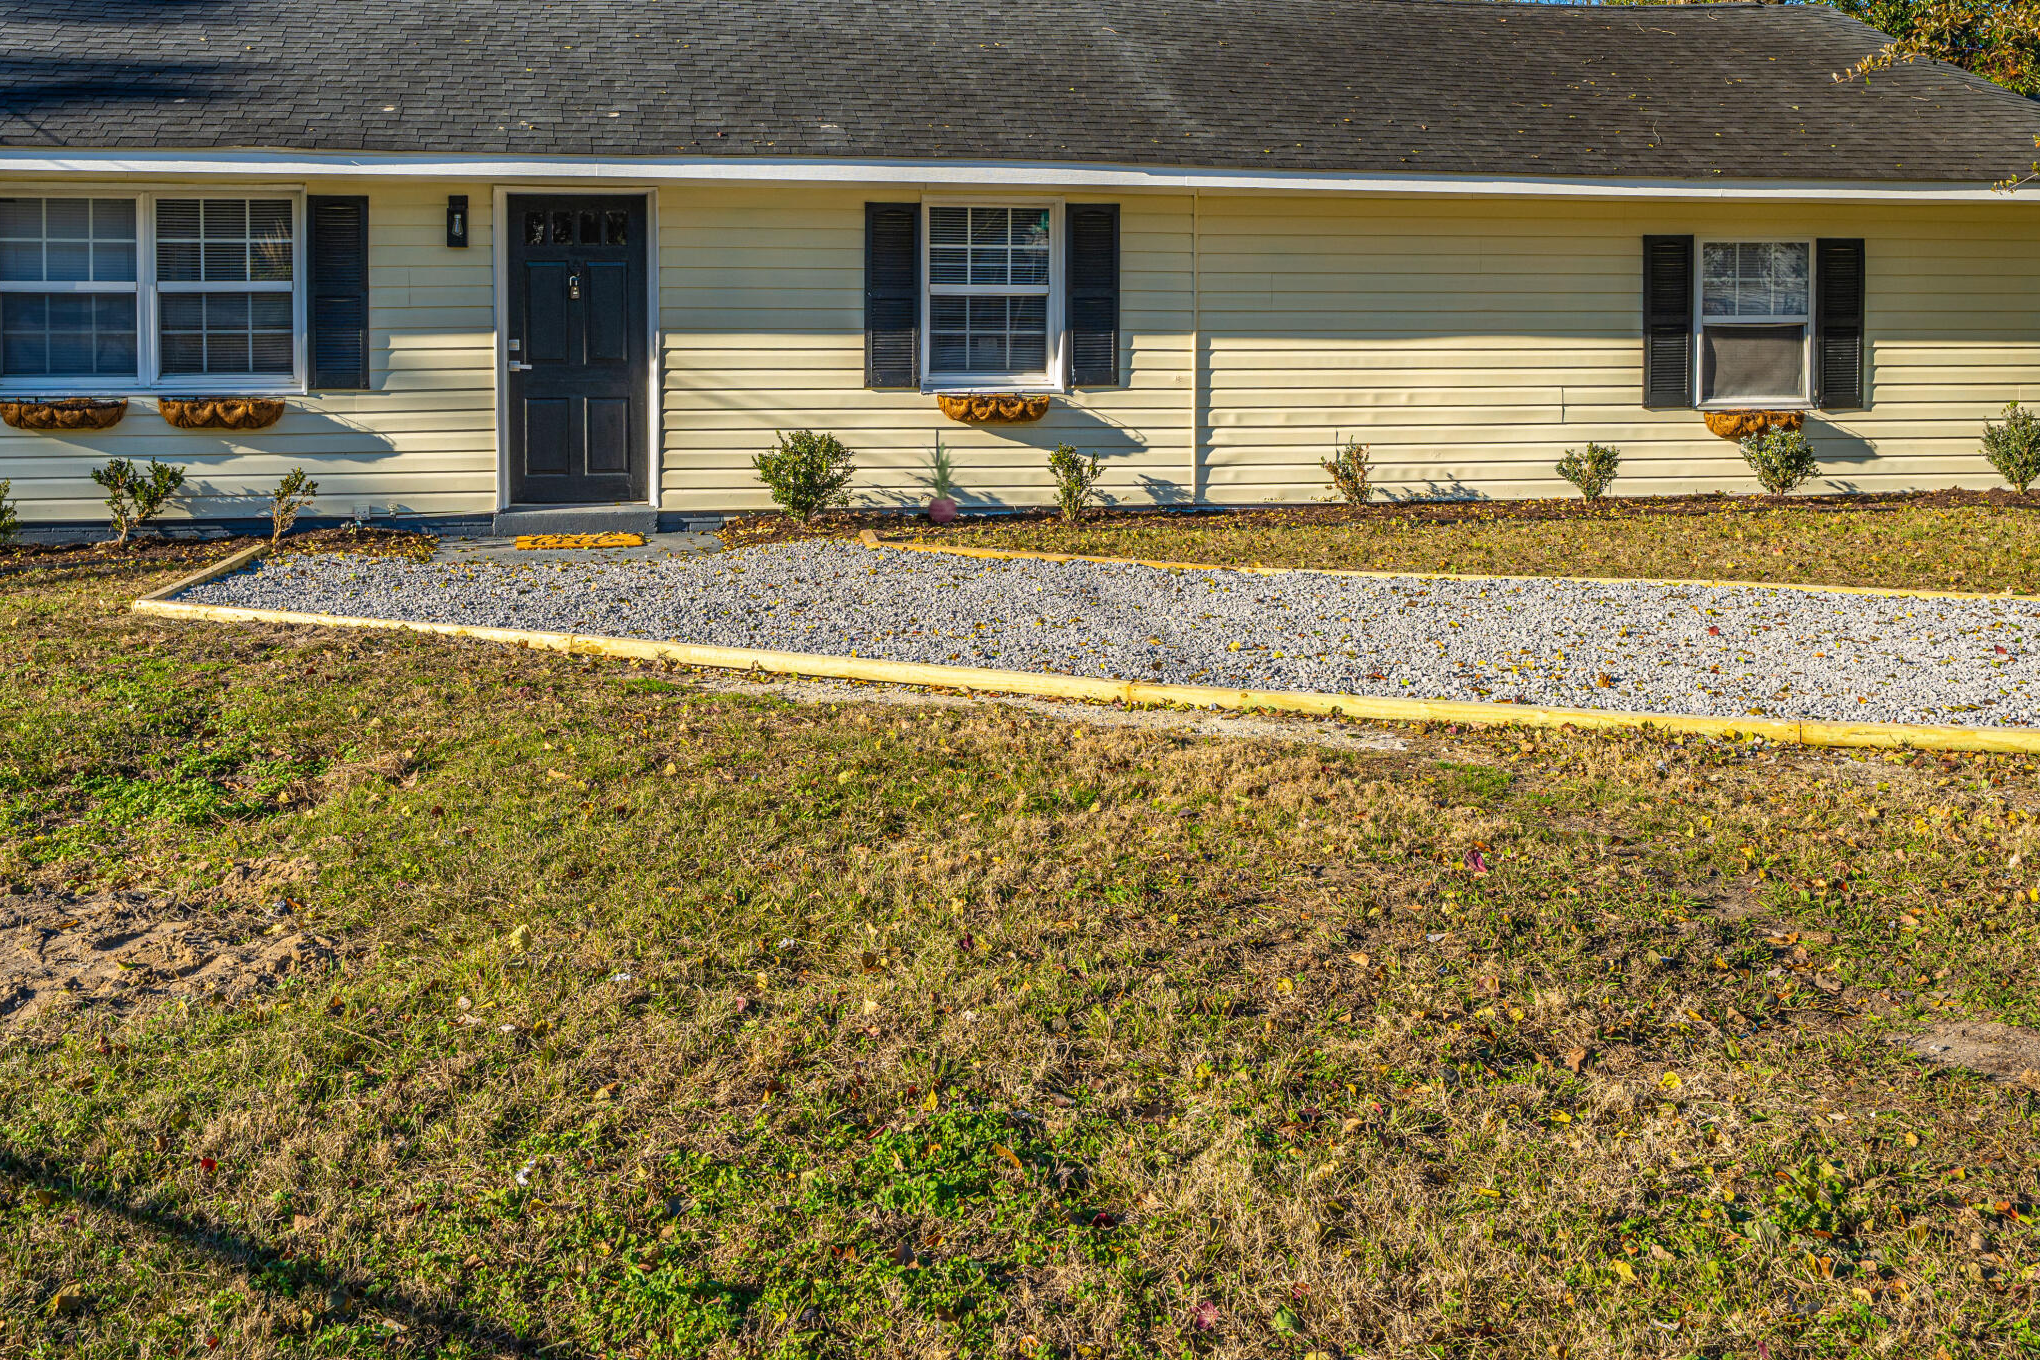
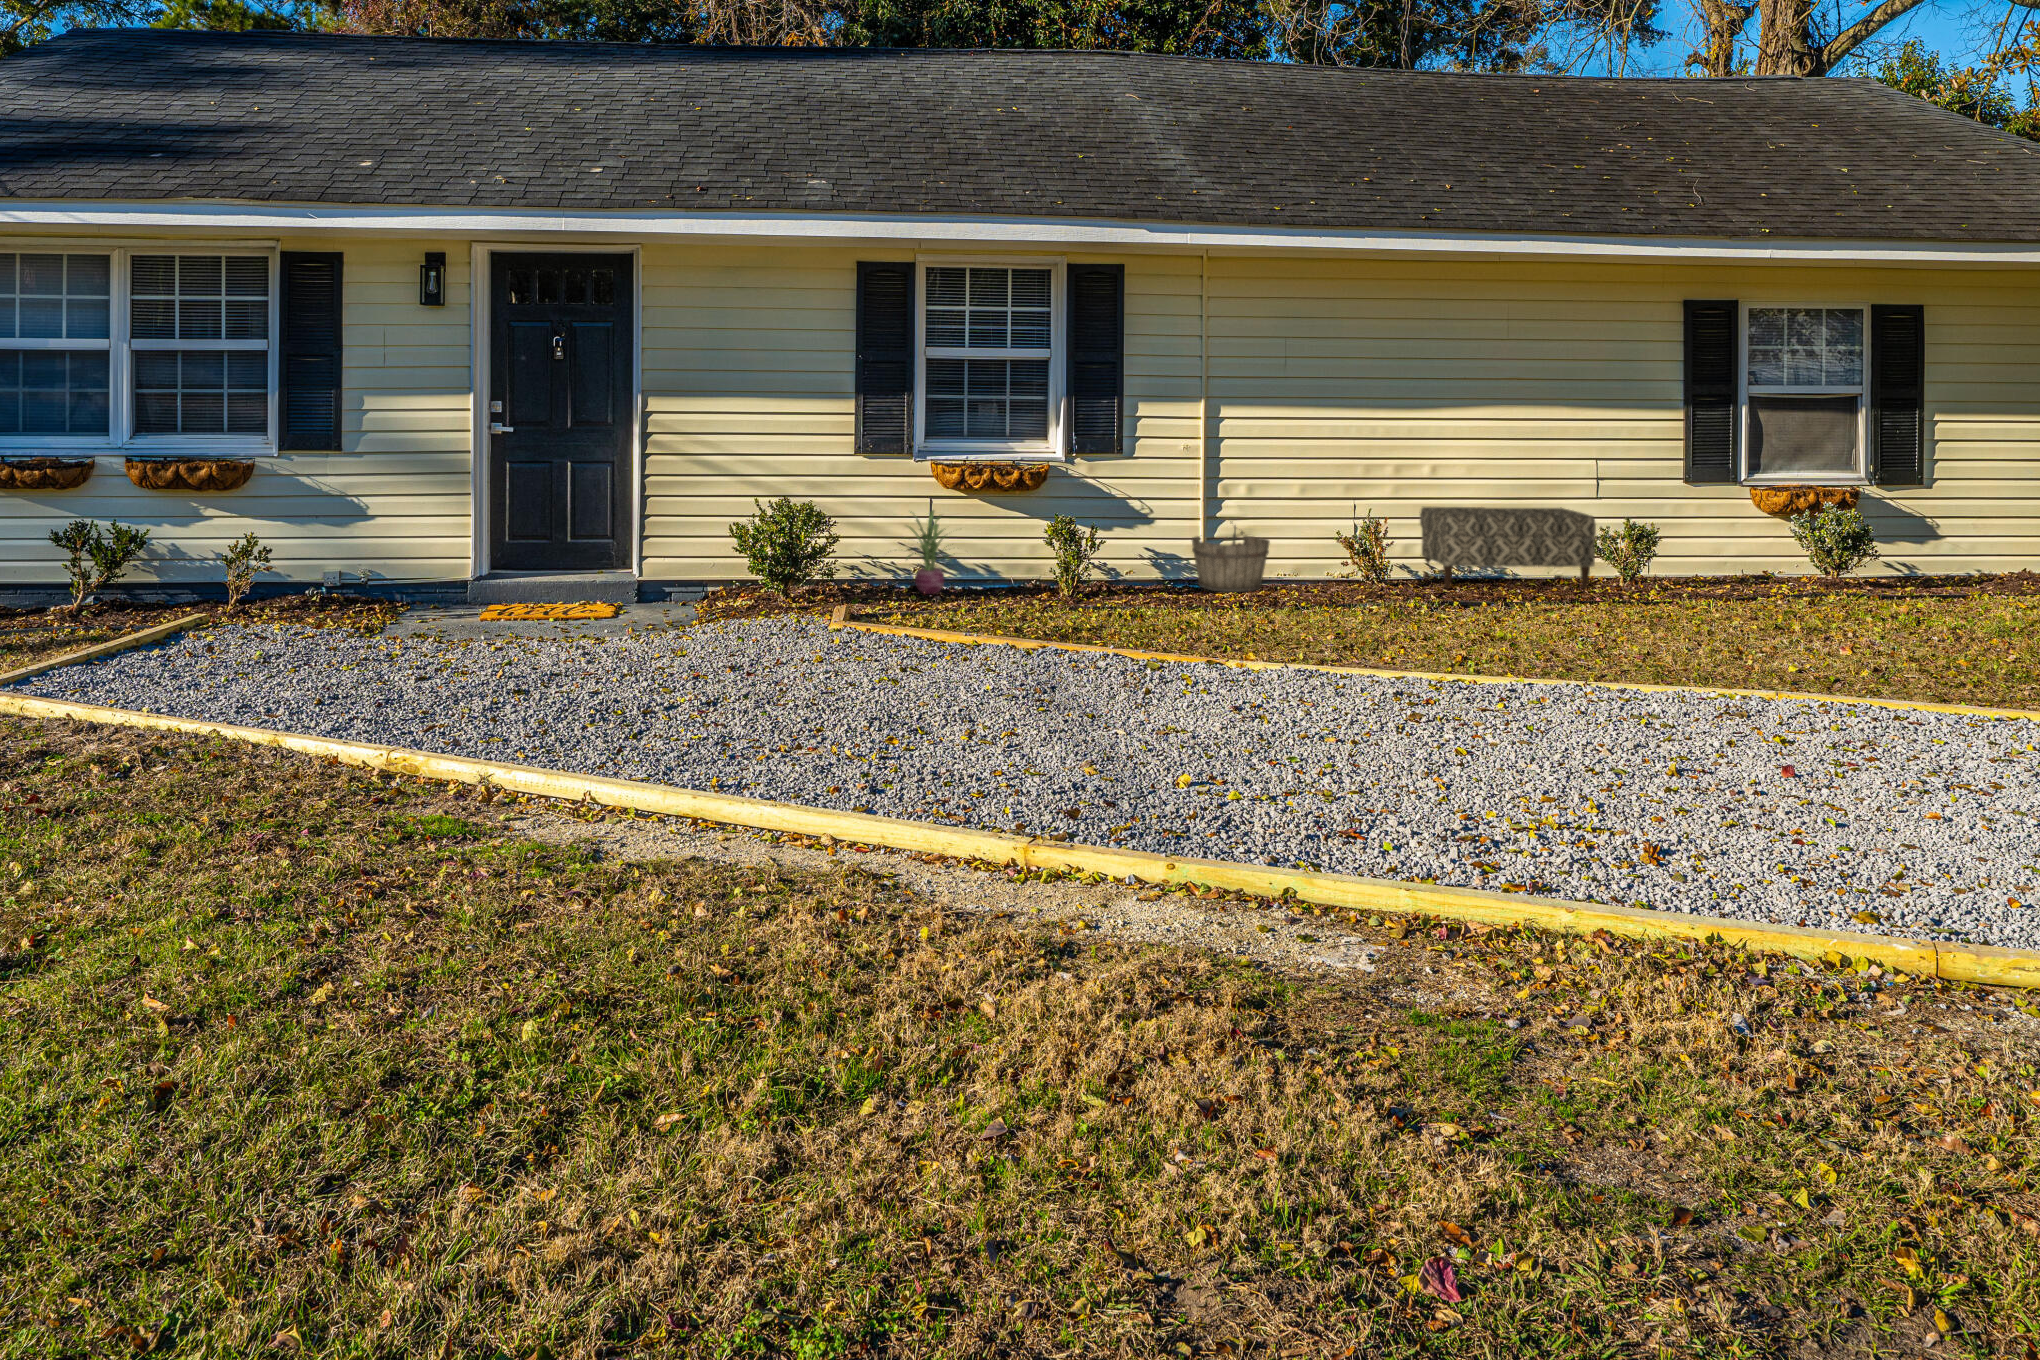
bench: none [1398,434,1563,510] -> present [1420,507,1596,589]
wooden bucket: none [1188,450,1262,516] -> present [1191,526,1270,592]

